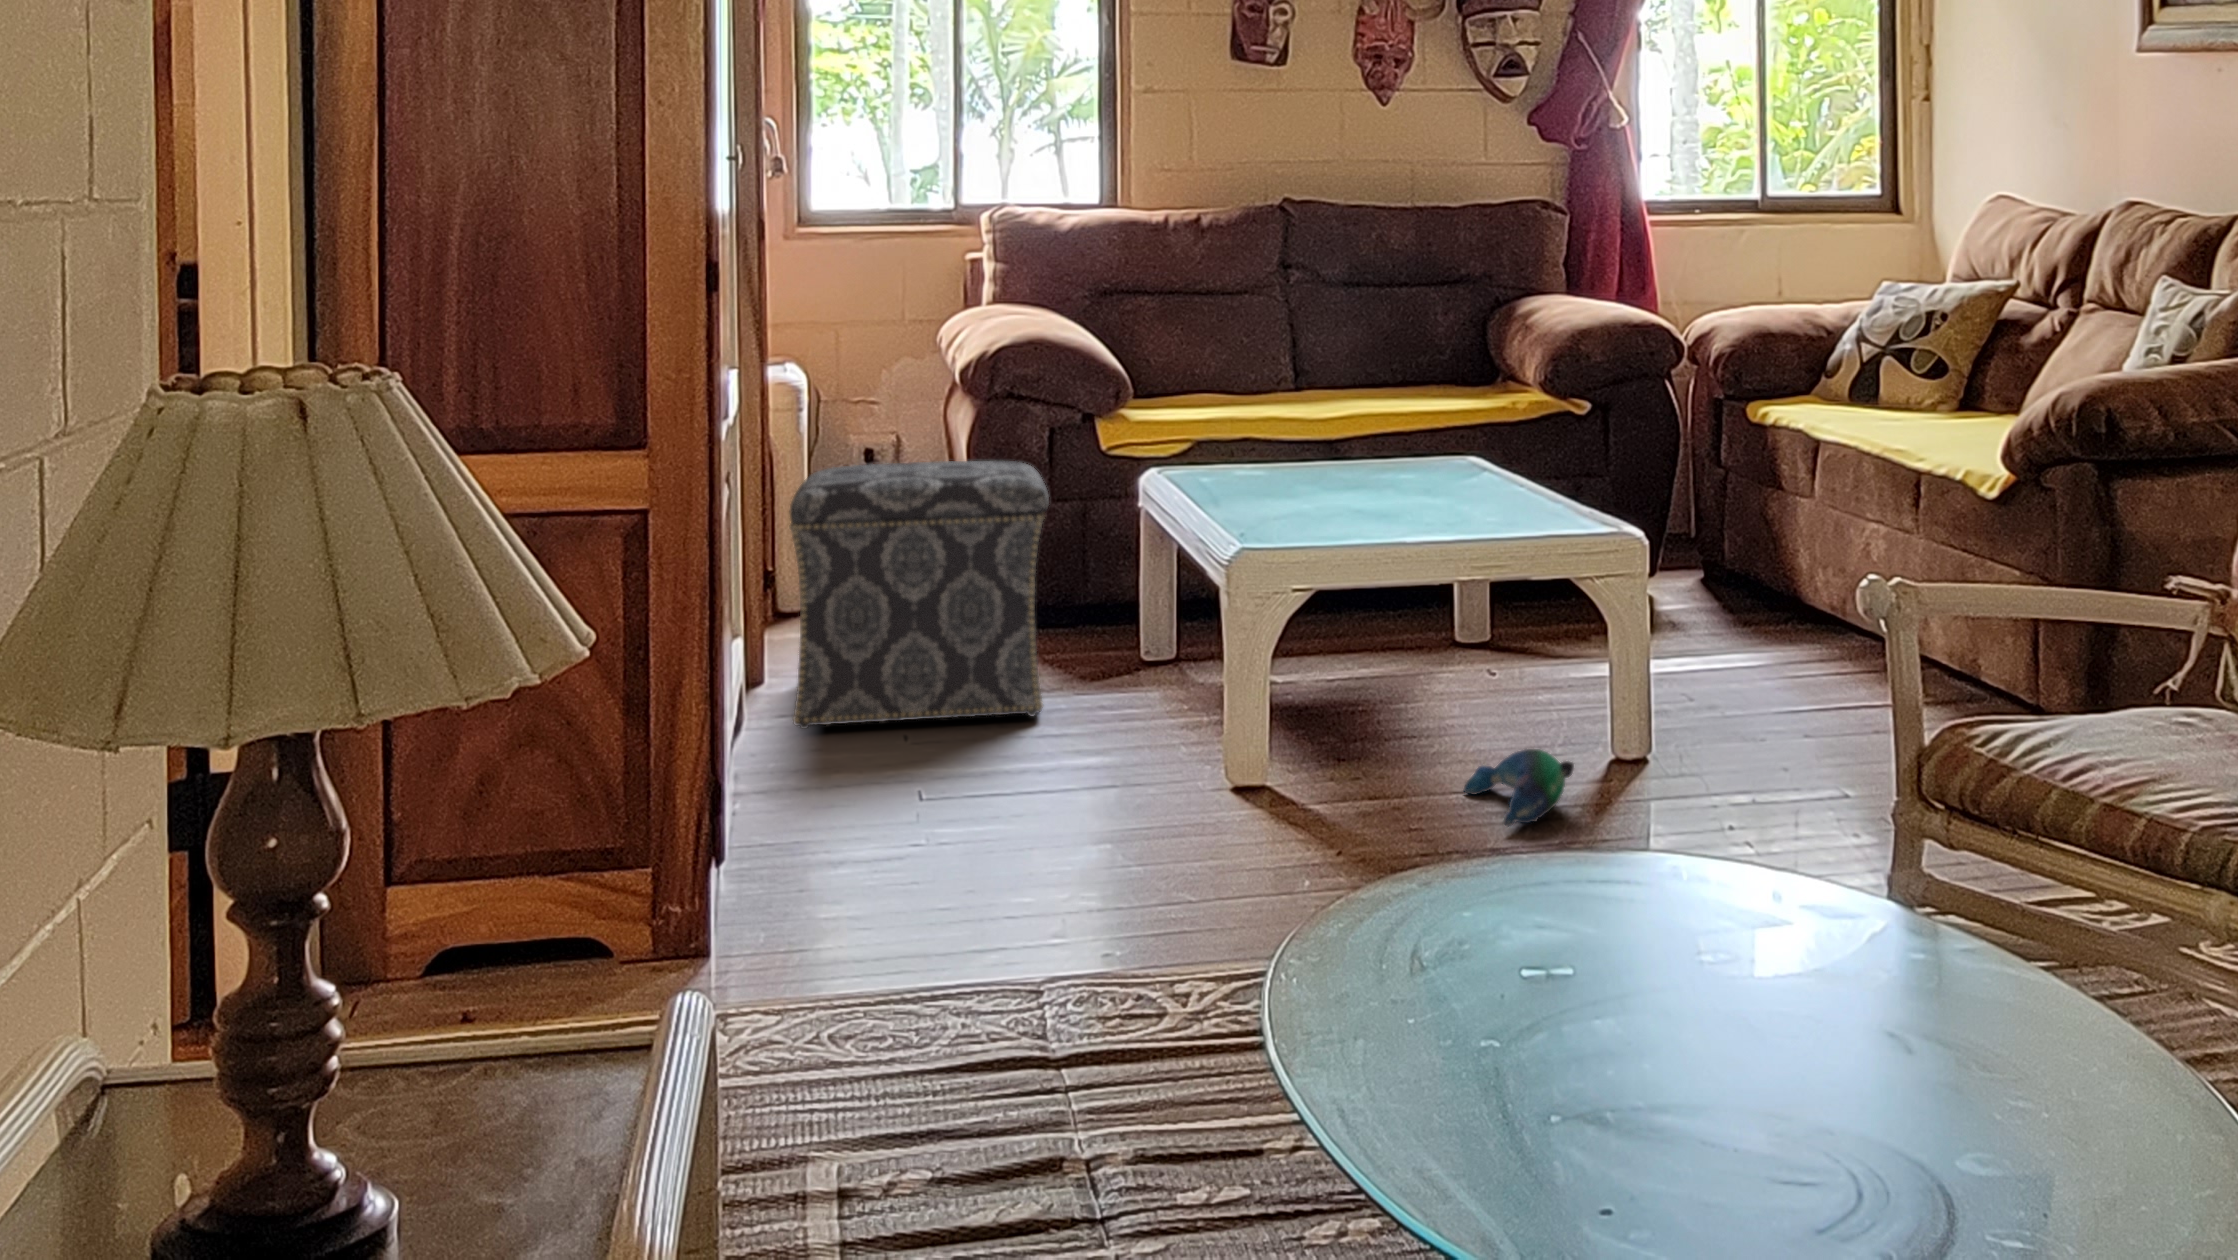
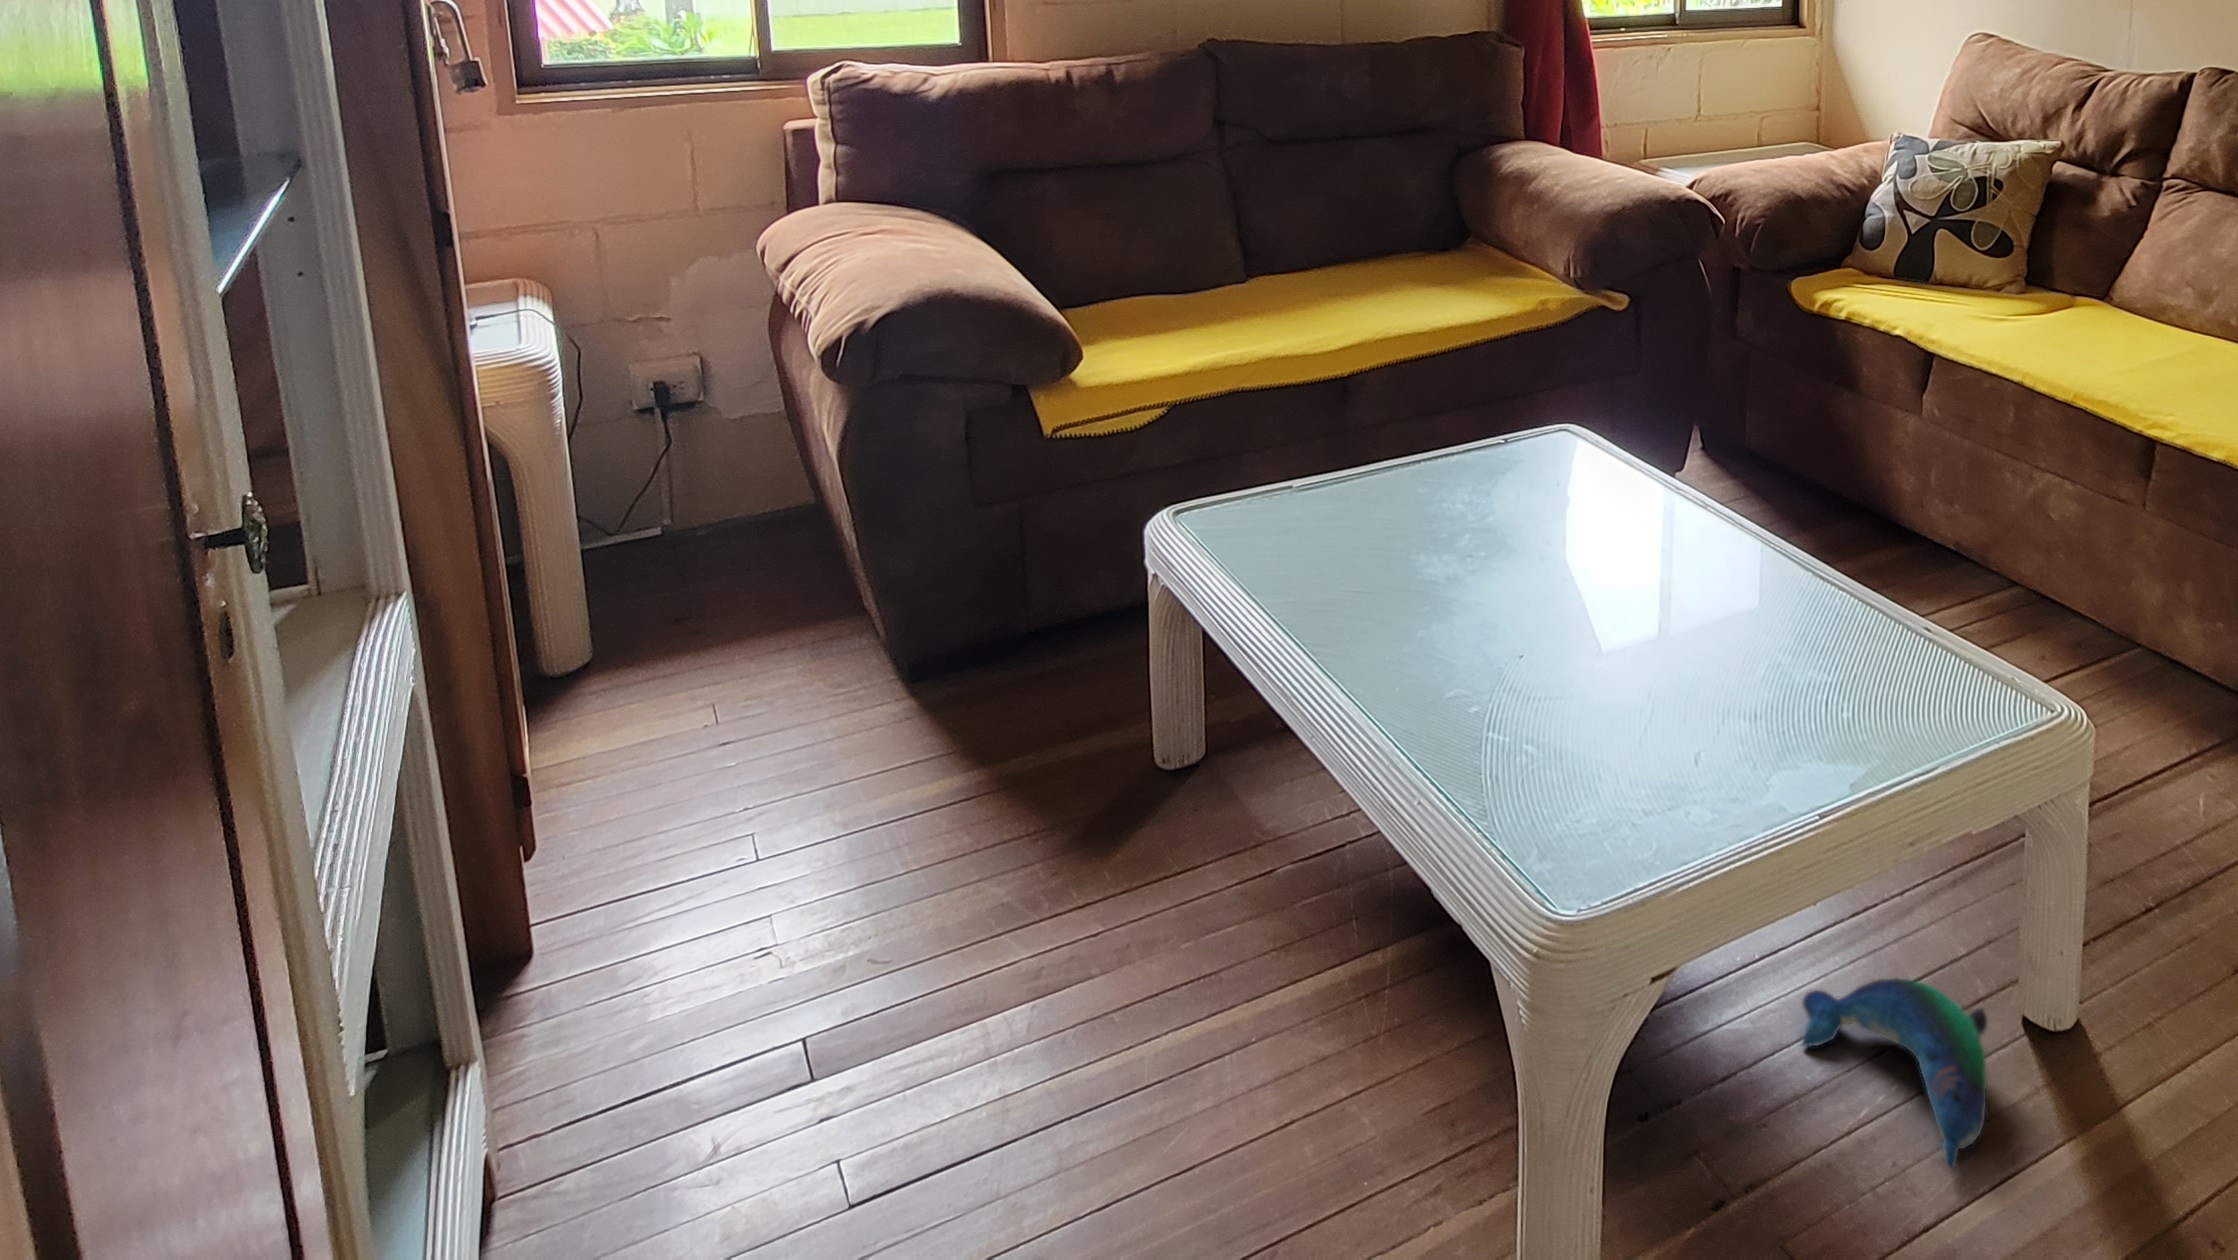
ottoman: present [789,461,1049,729] -> none [595,502,1066,1060]

